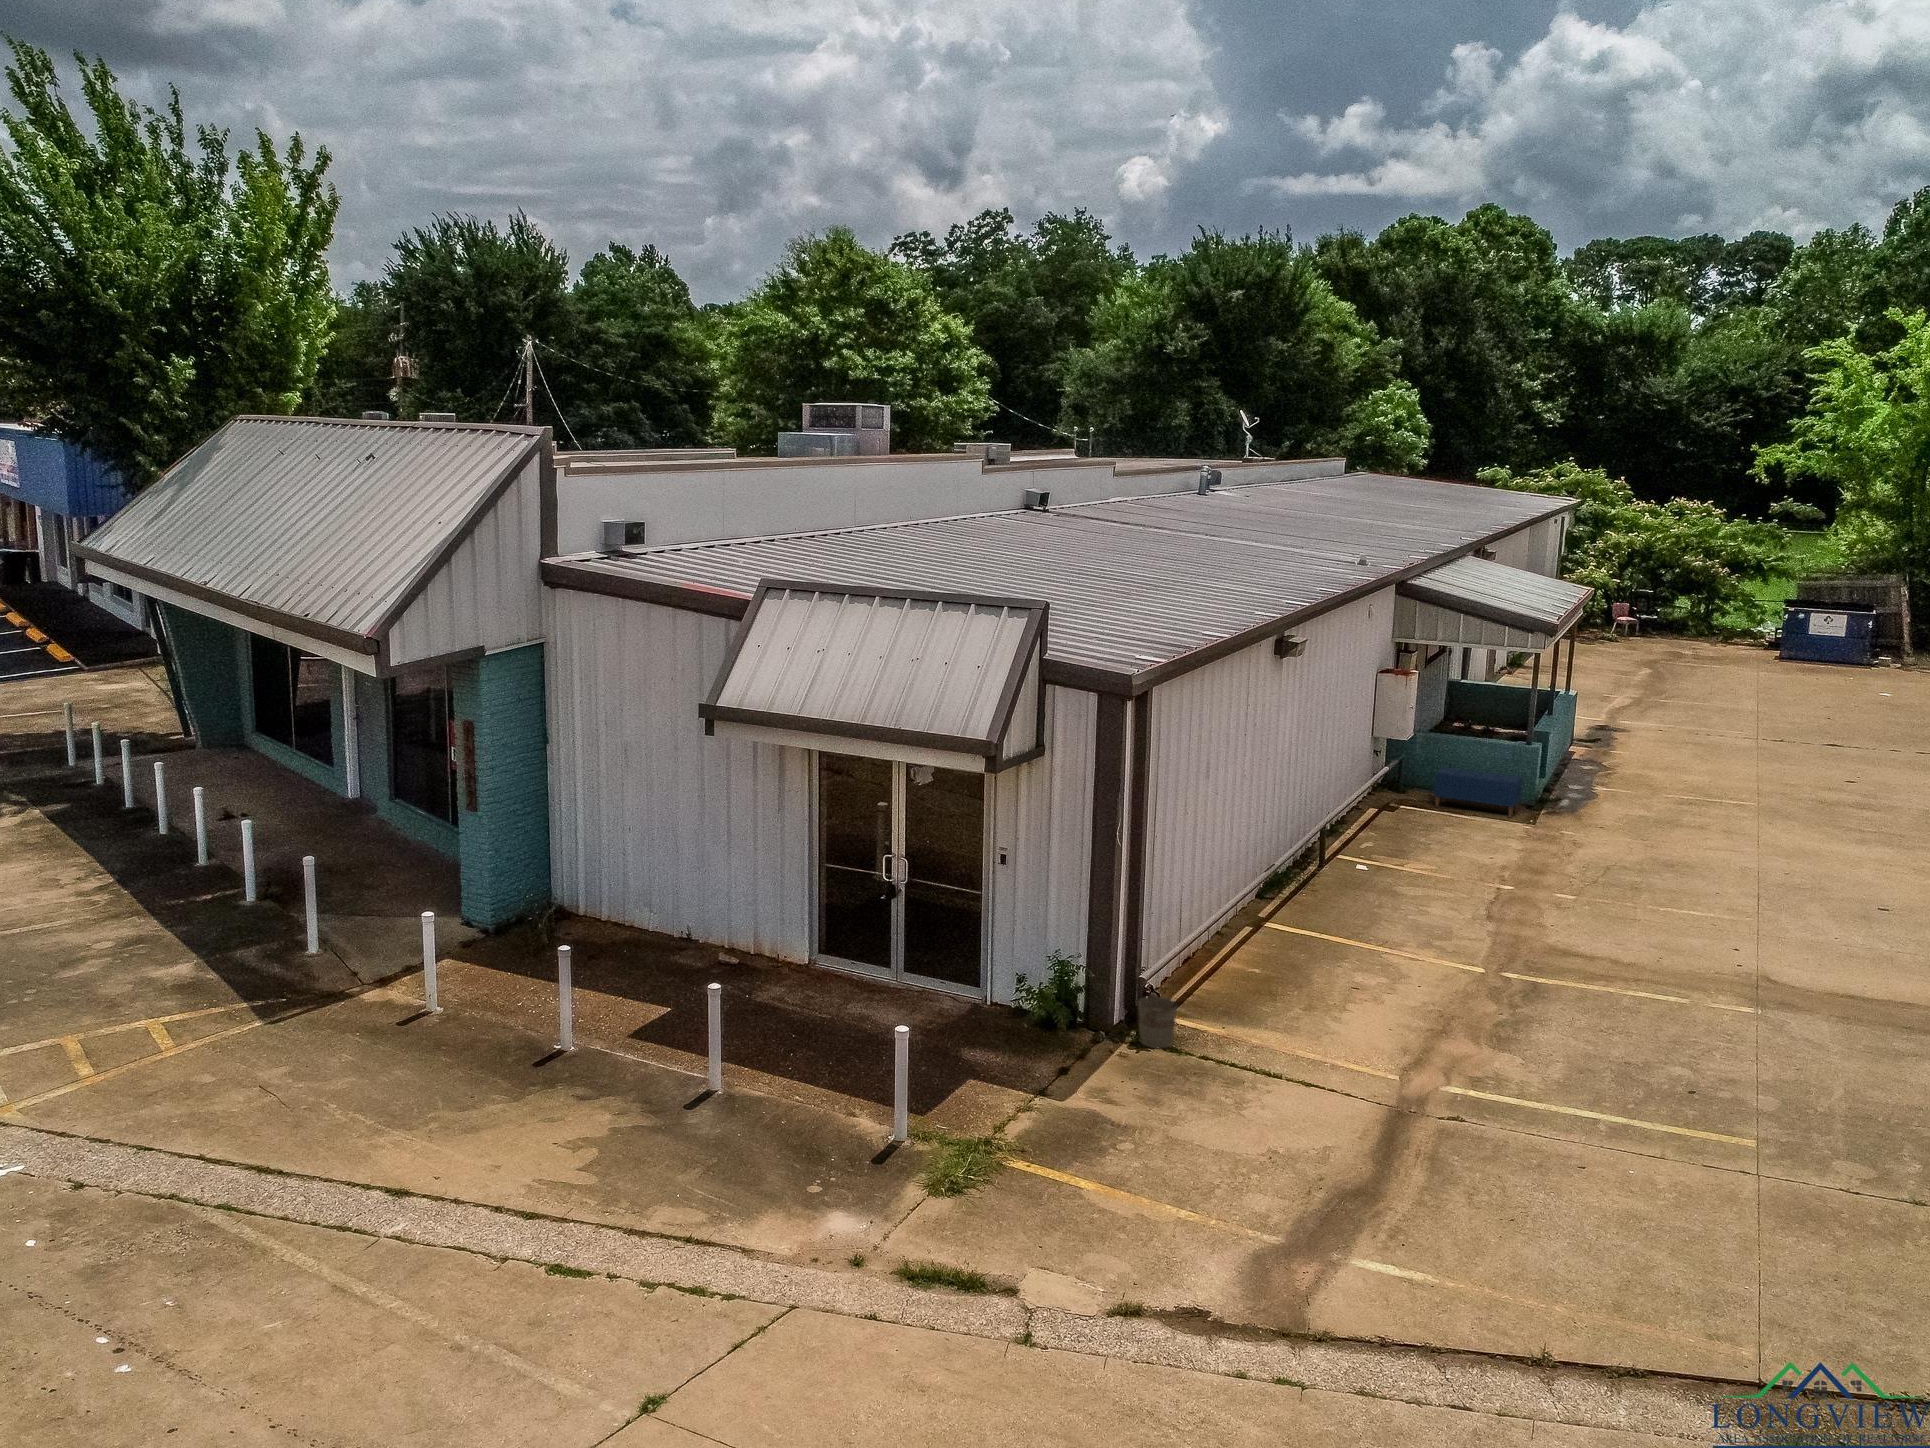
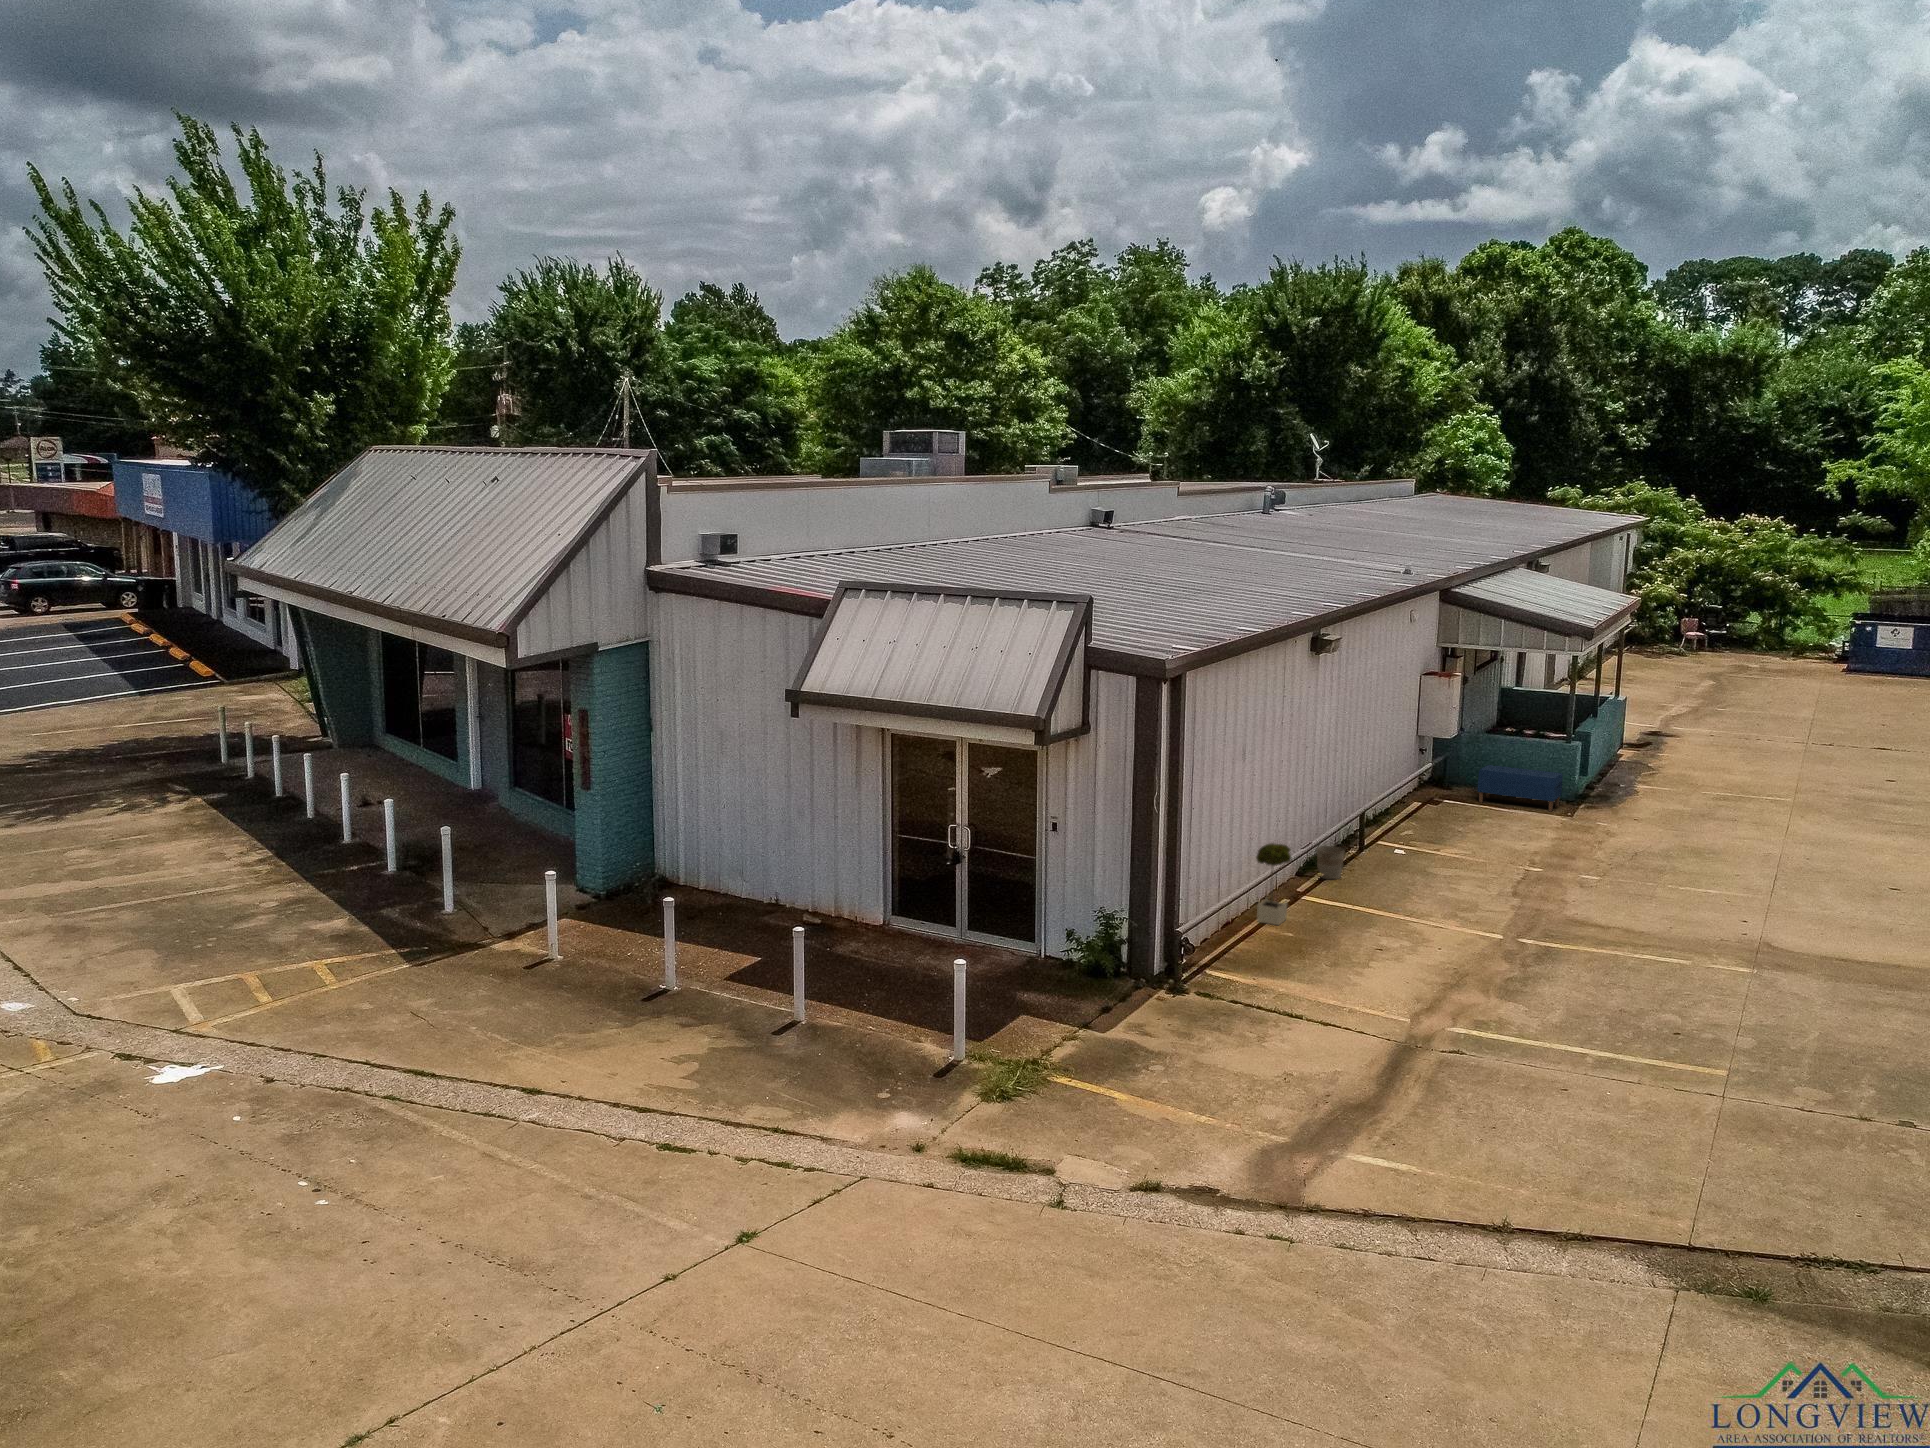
potted tree: none [1219,869,1258,959] -> present [1256,843,1291,925]
bucket: present [1138,997,1178,1048] -> present [1317,846,1345,879]

